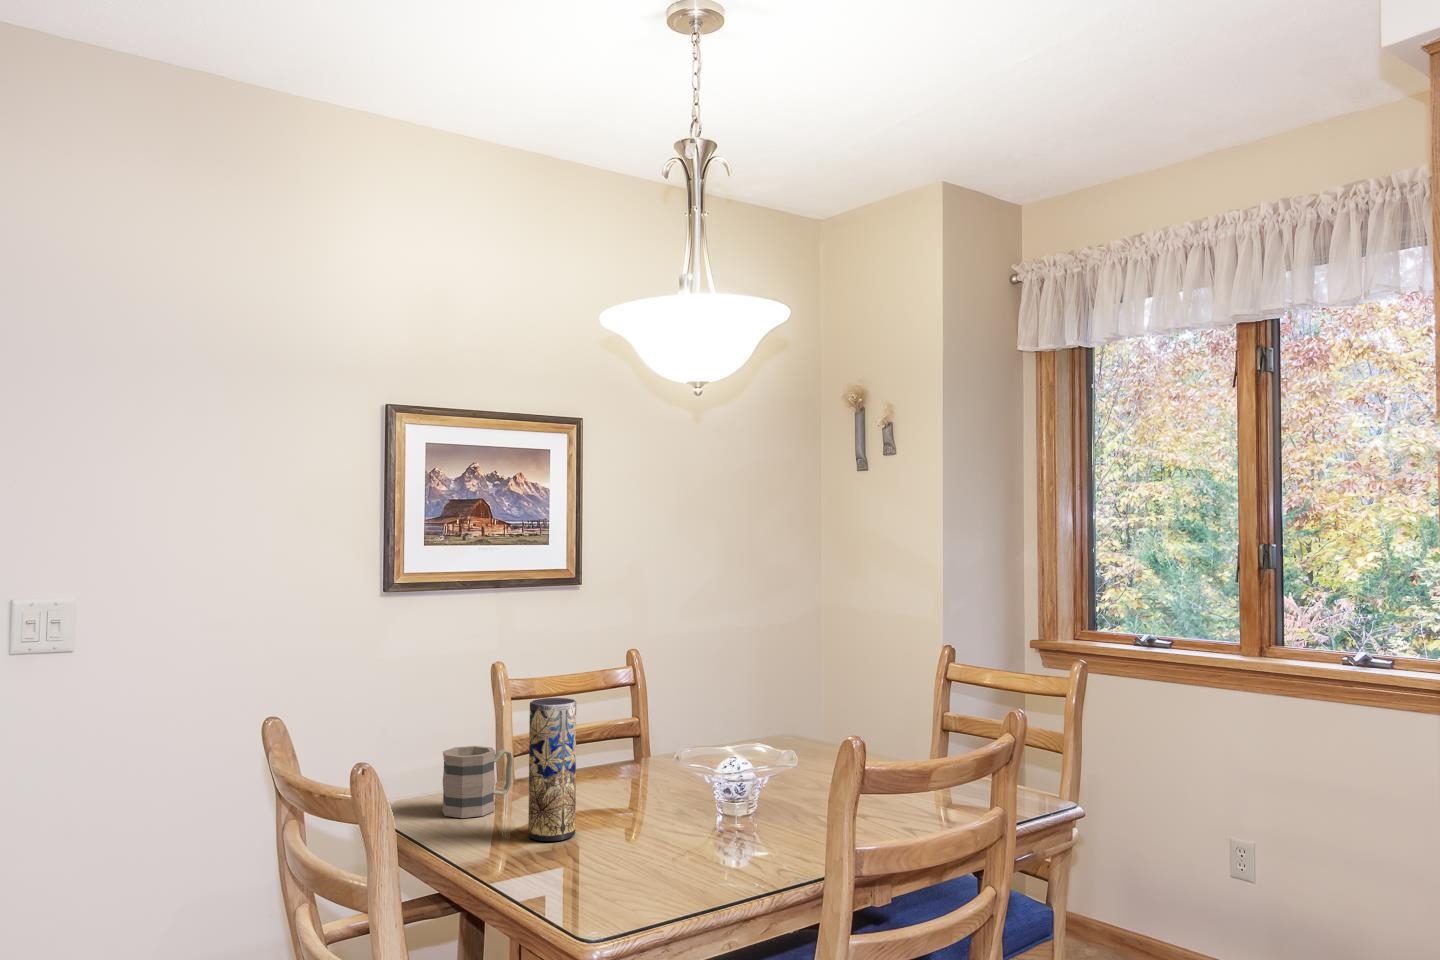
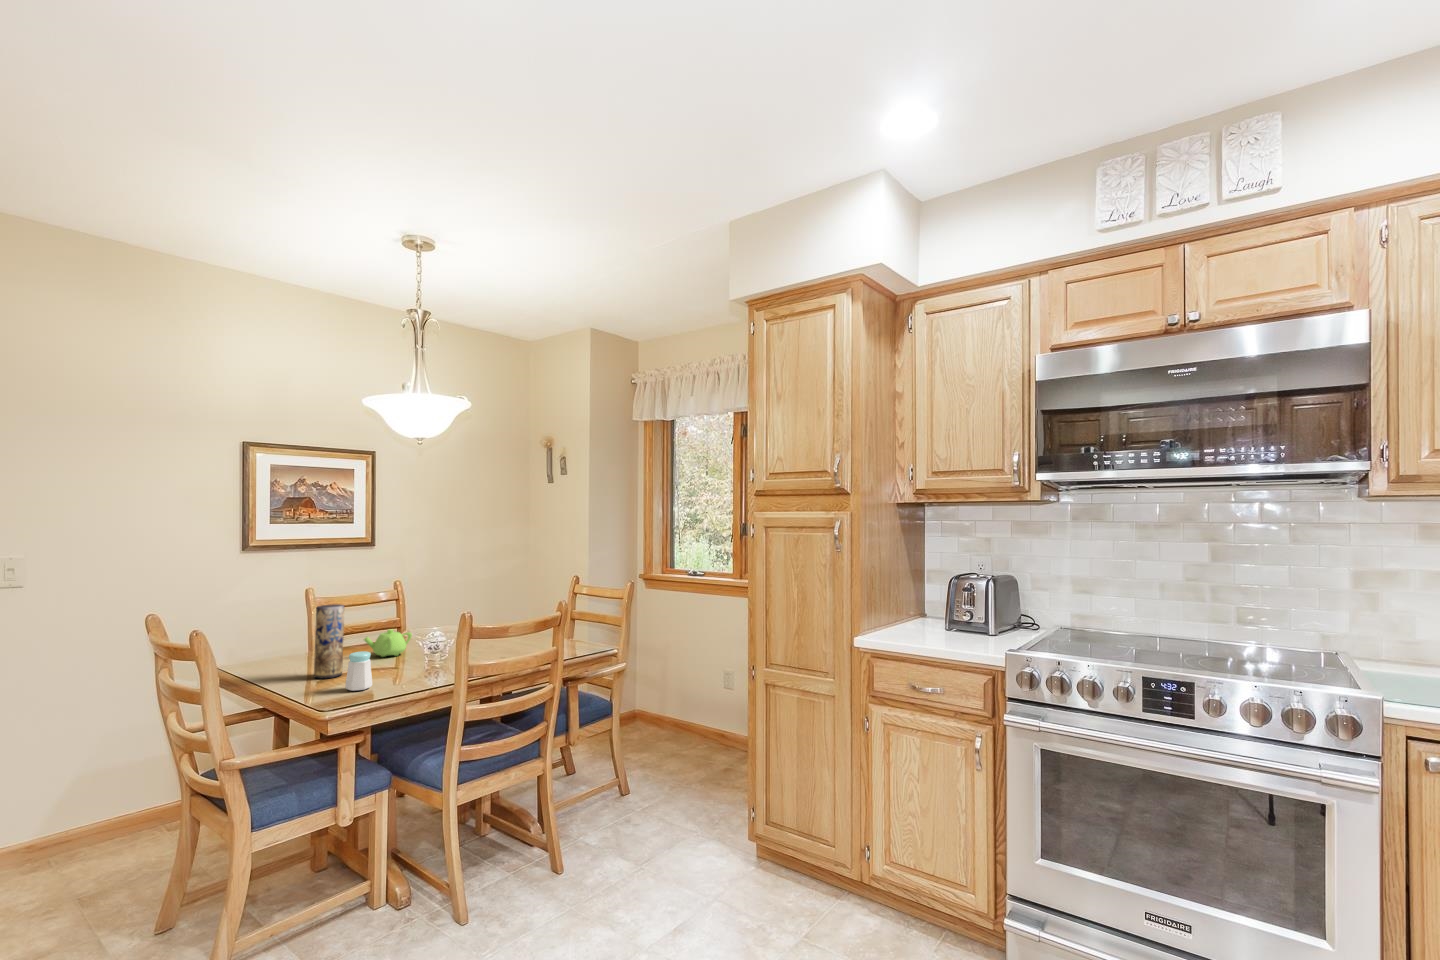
teapot: none [595,744,677,797] -> present [364,629,412,657]
mug: present [442,746,513,818] -> none [265,634,312,672]
salt shaker: none [596,798,643,878] -> present [345,651,372,691]

